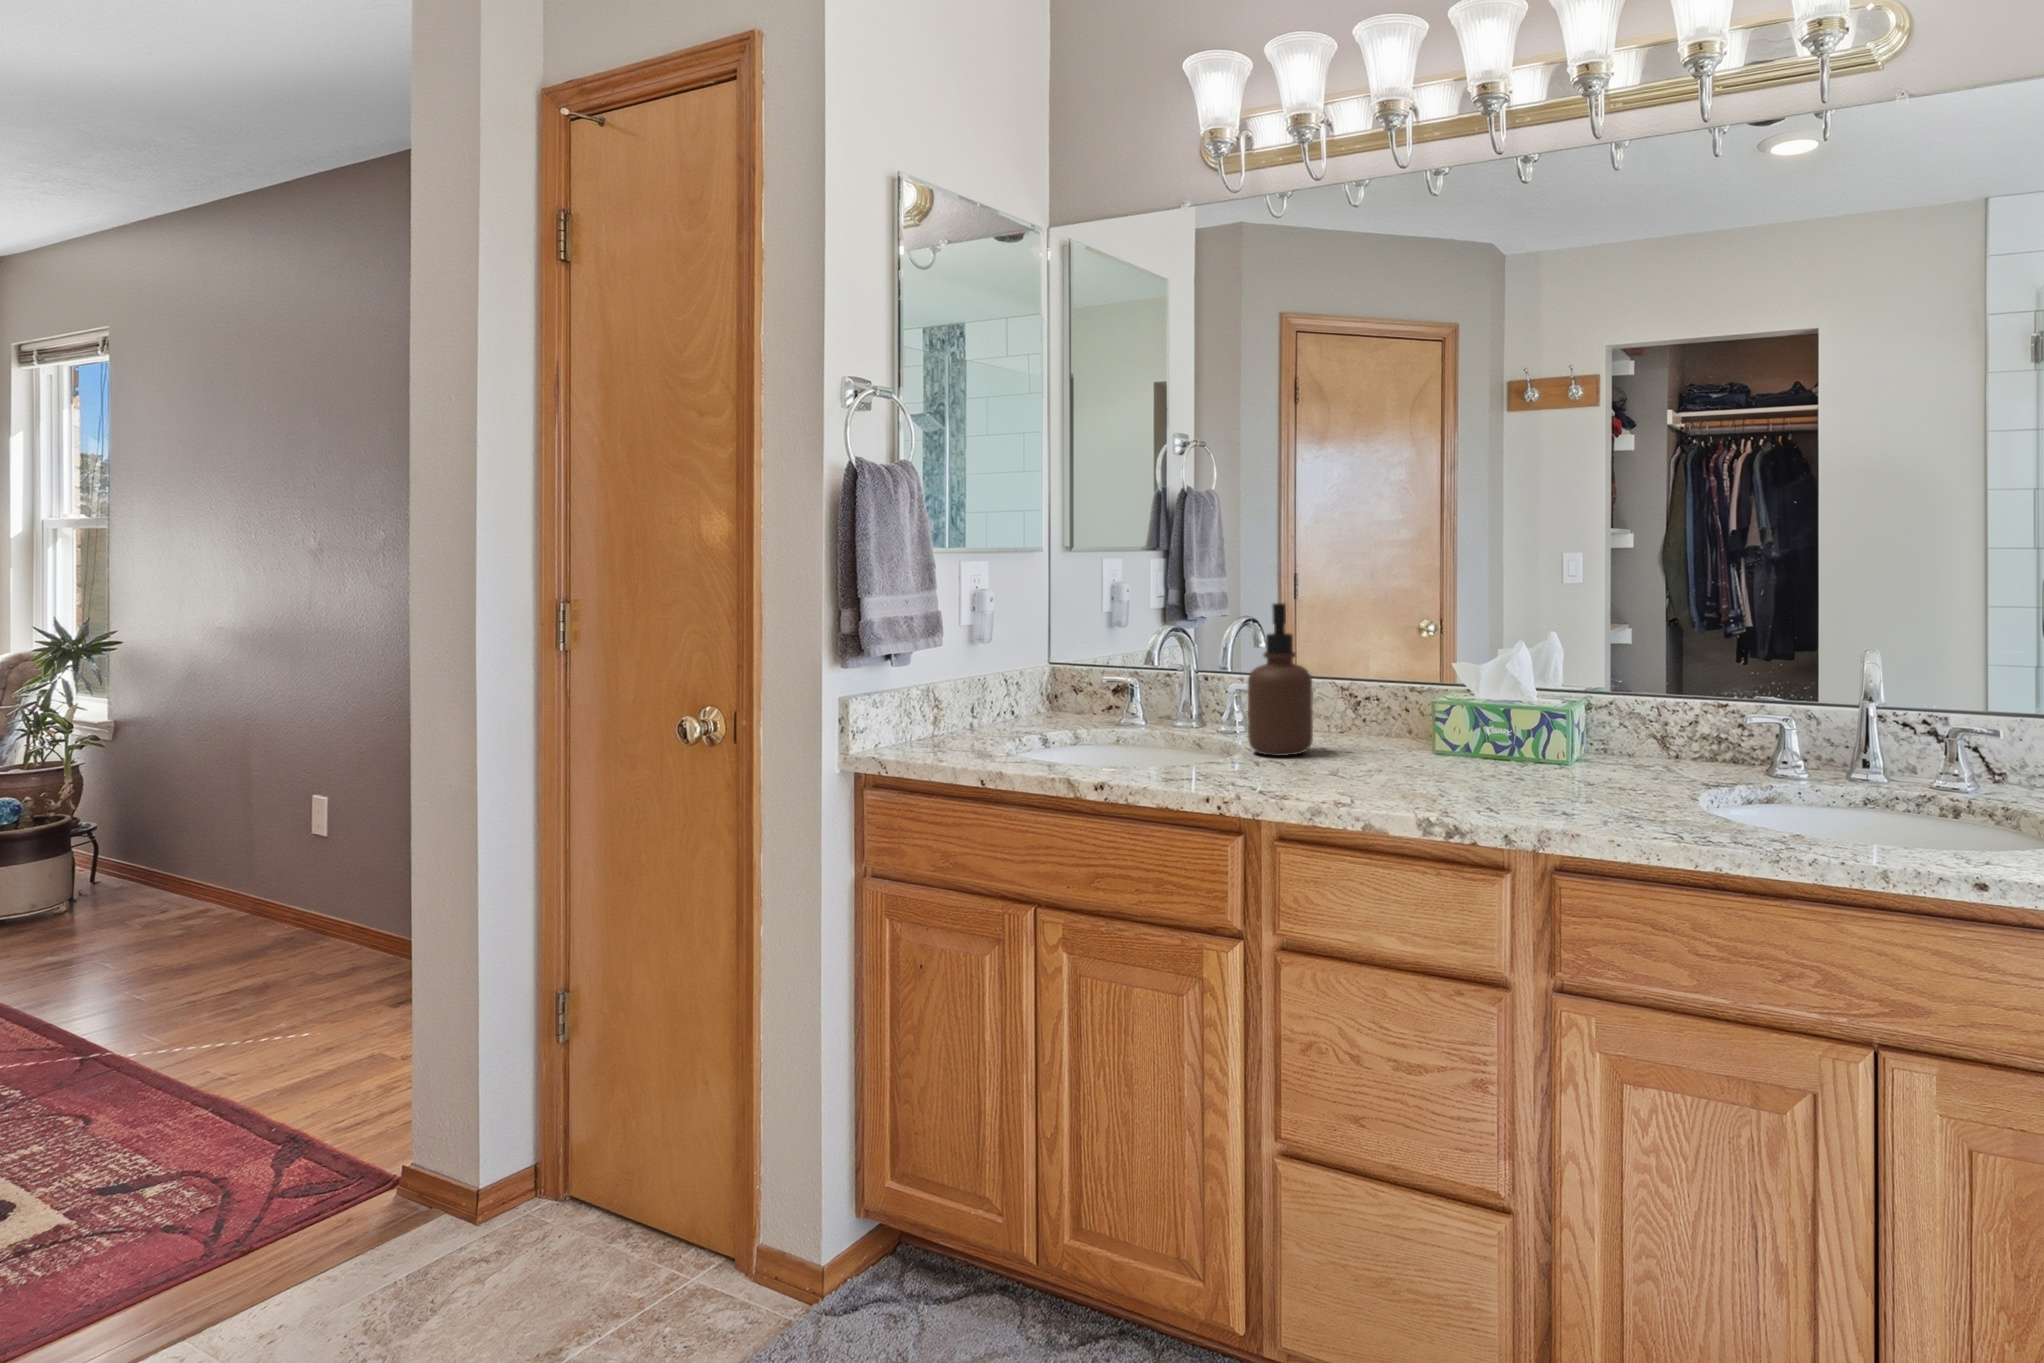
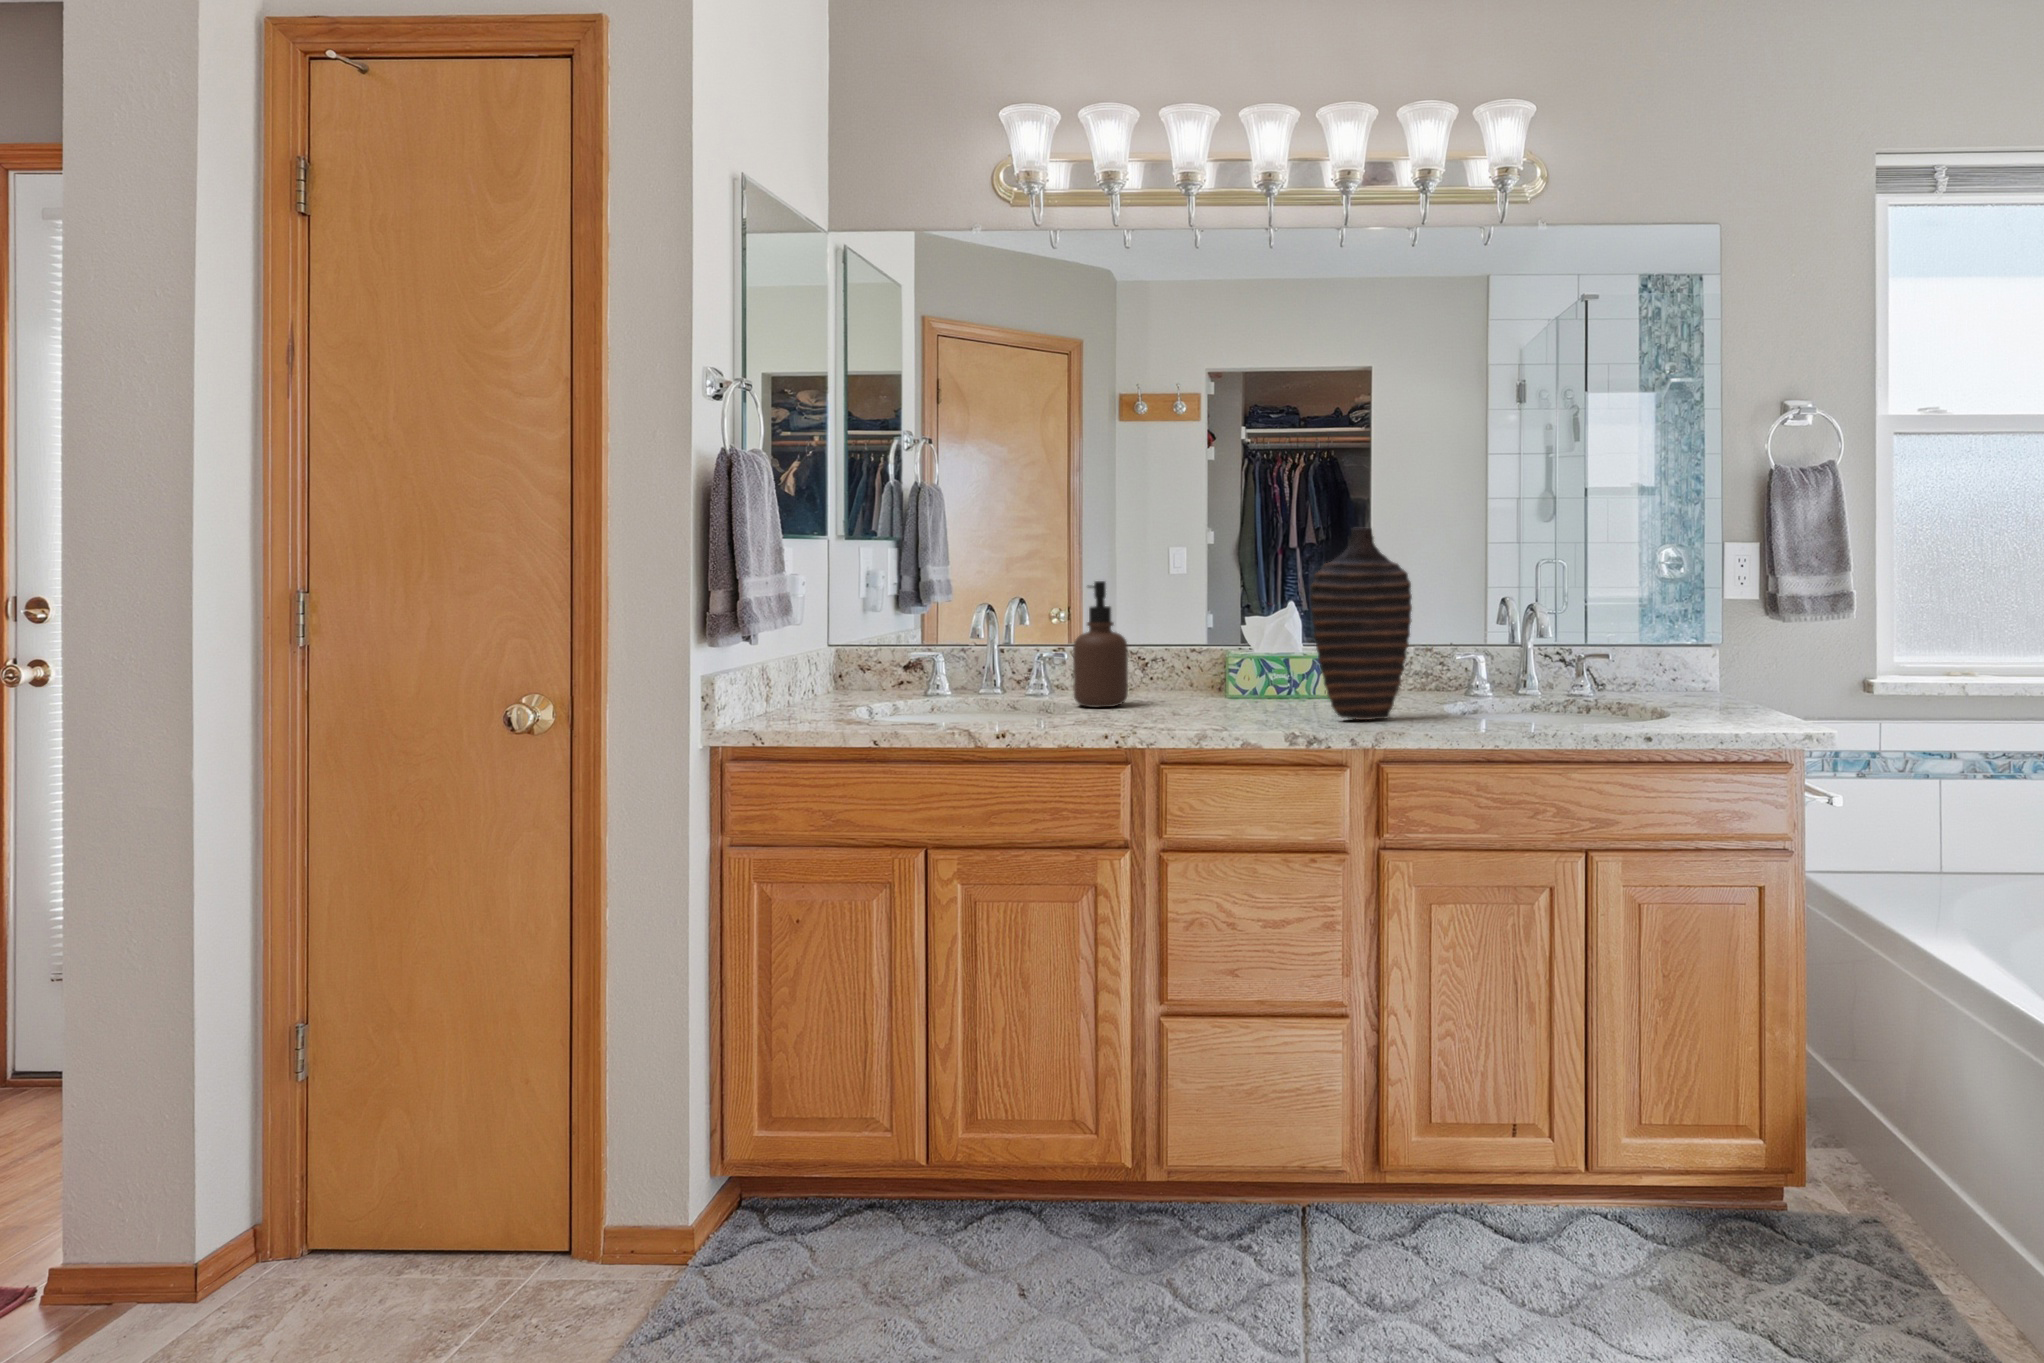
decorative vase: none [1467,544,1624,807] -> present [1310,528,1412,720]

